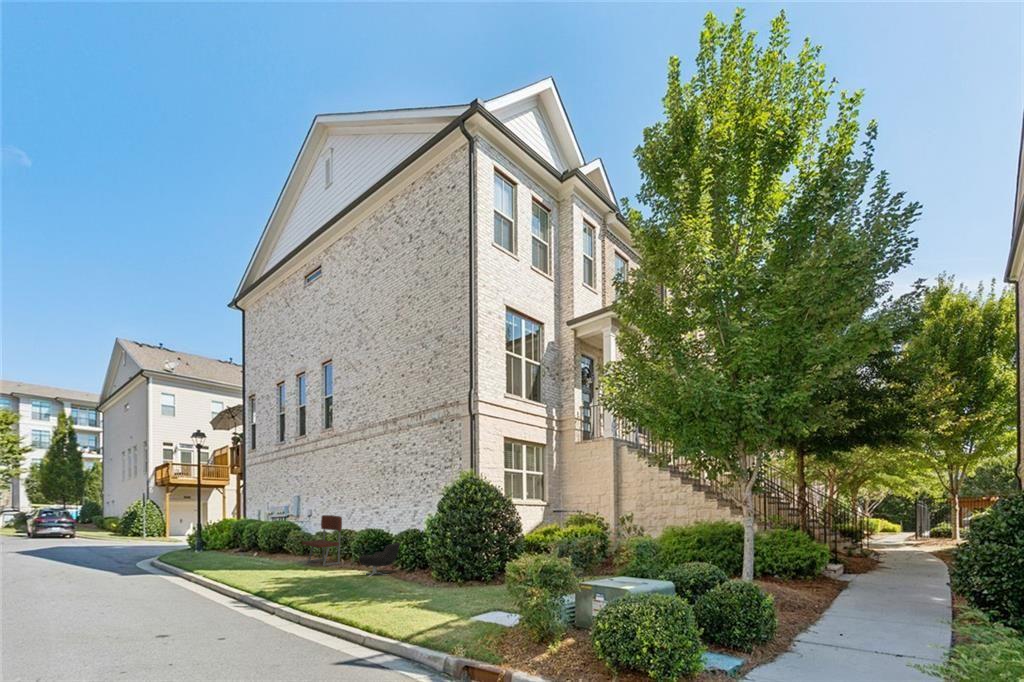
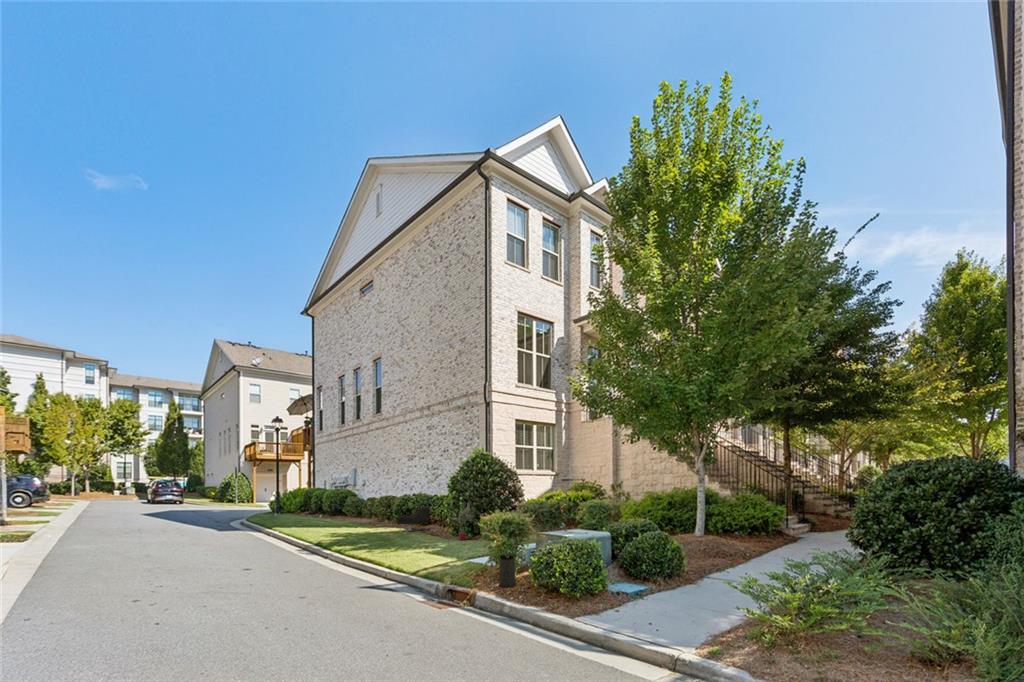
bench: present [302,515,342,566] -> none [356,484,387,525]
potted tree: none [432,539,465,587] -> present [451,504,475,540]
watering can: none [532,608,556,663] -> present [499,549,516,587]

